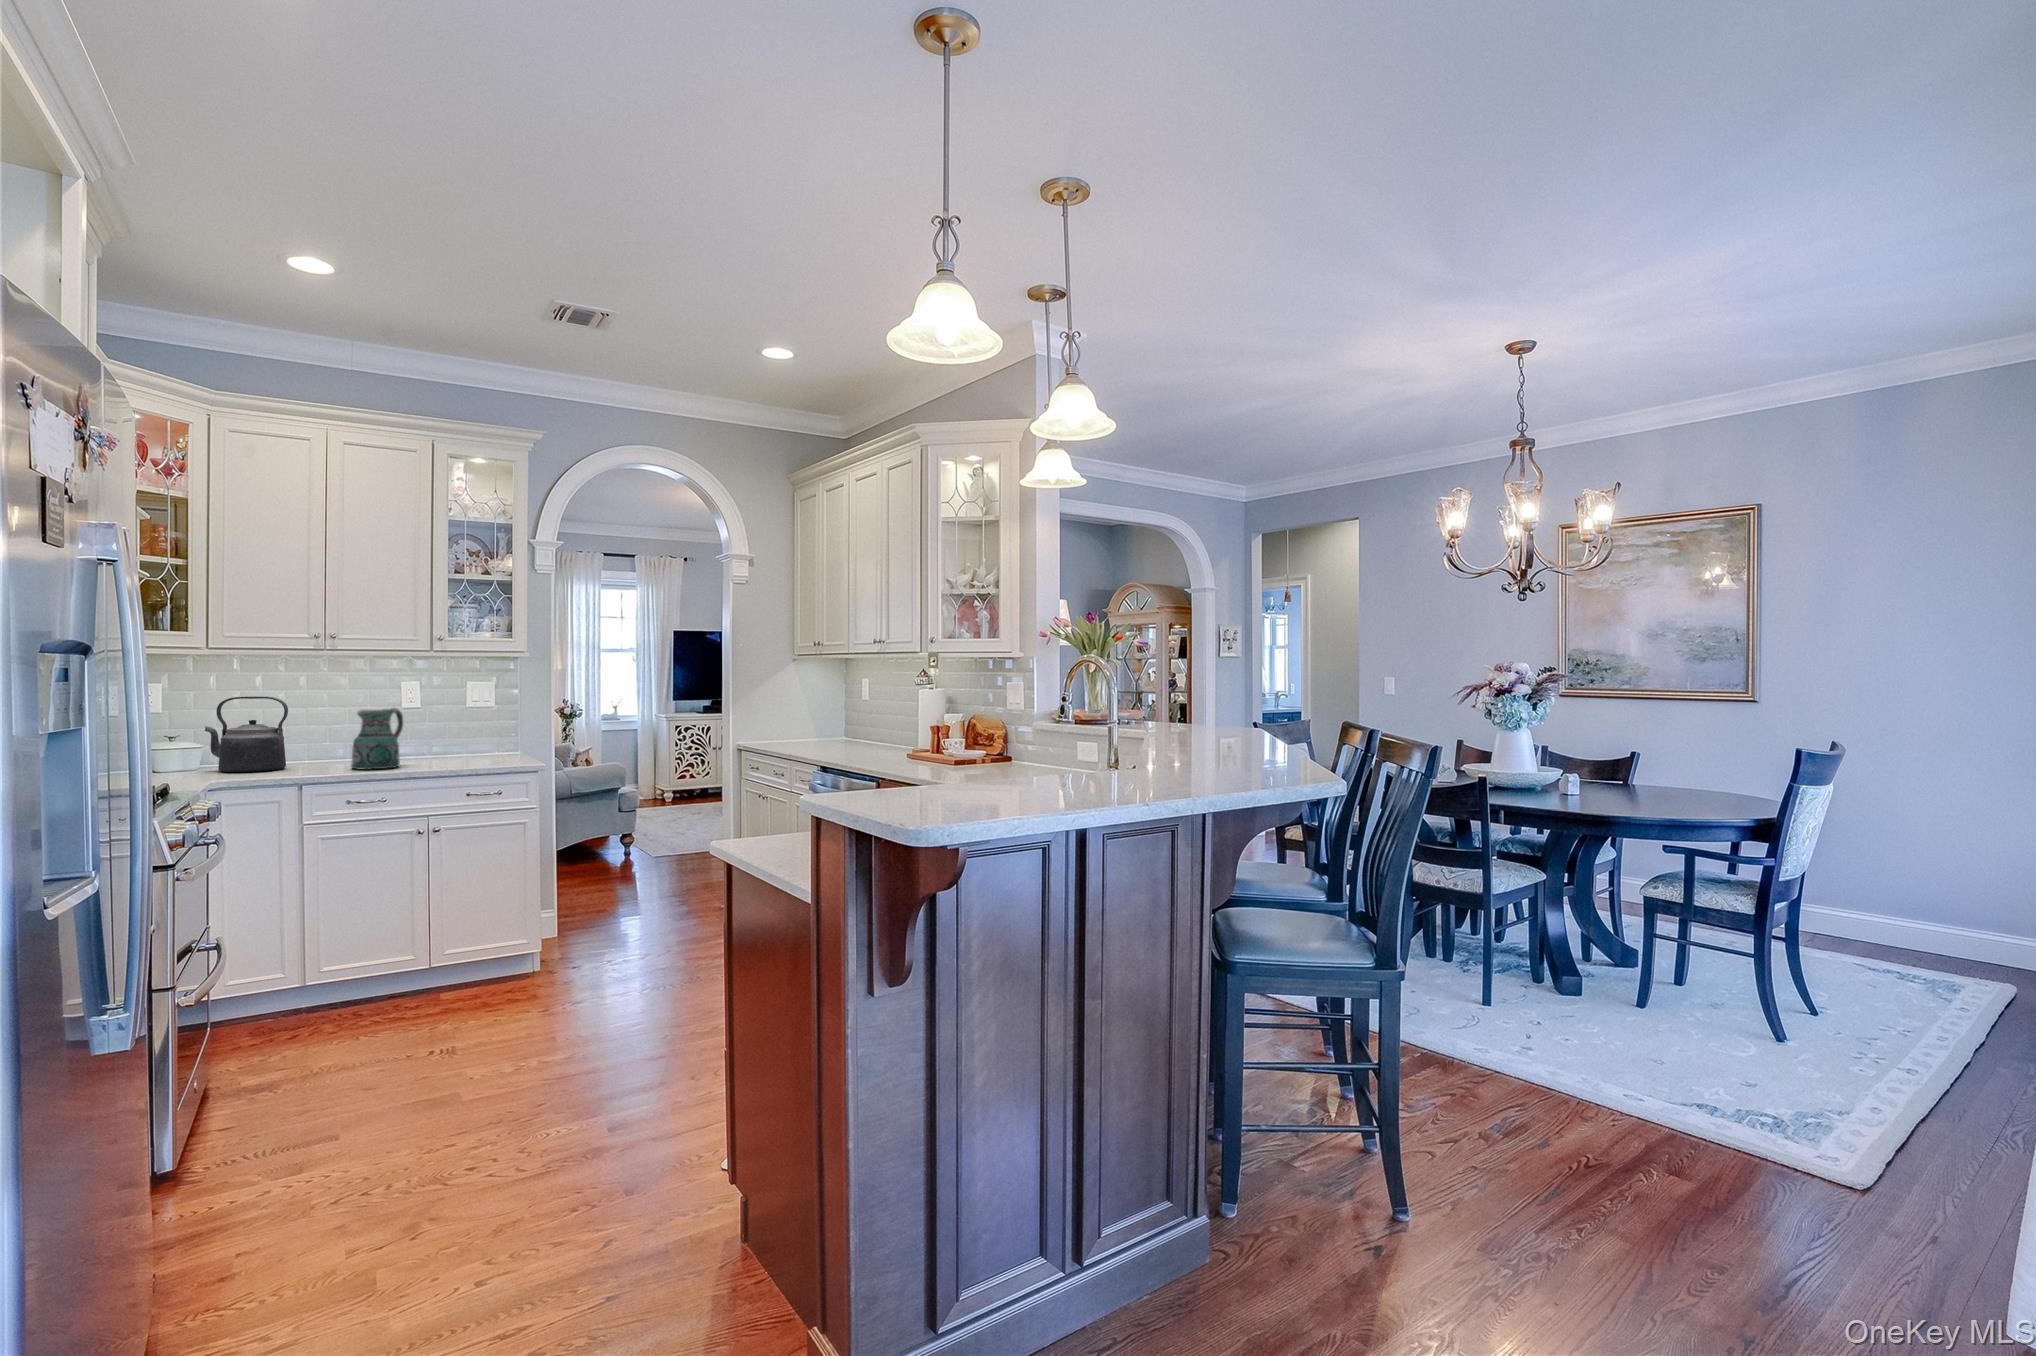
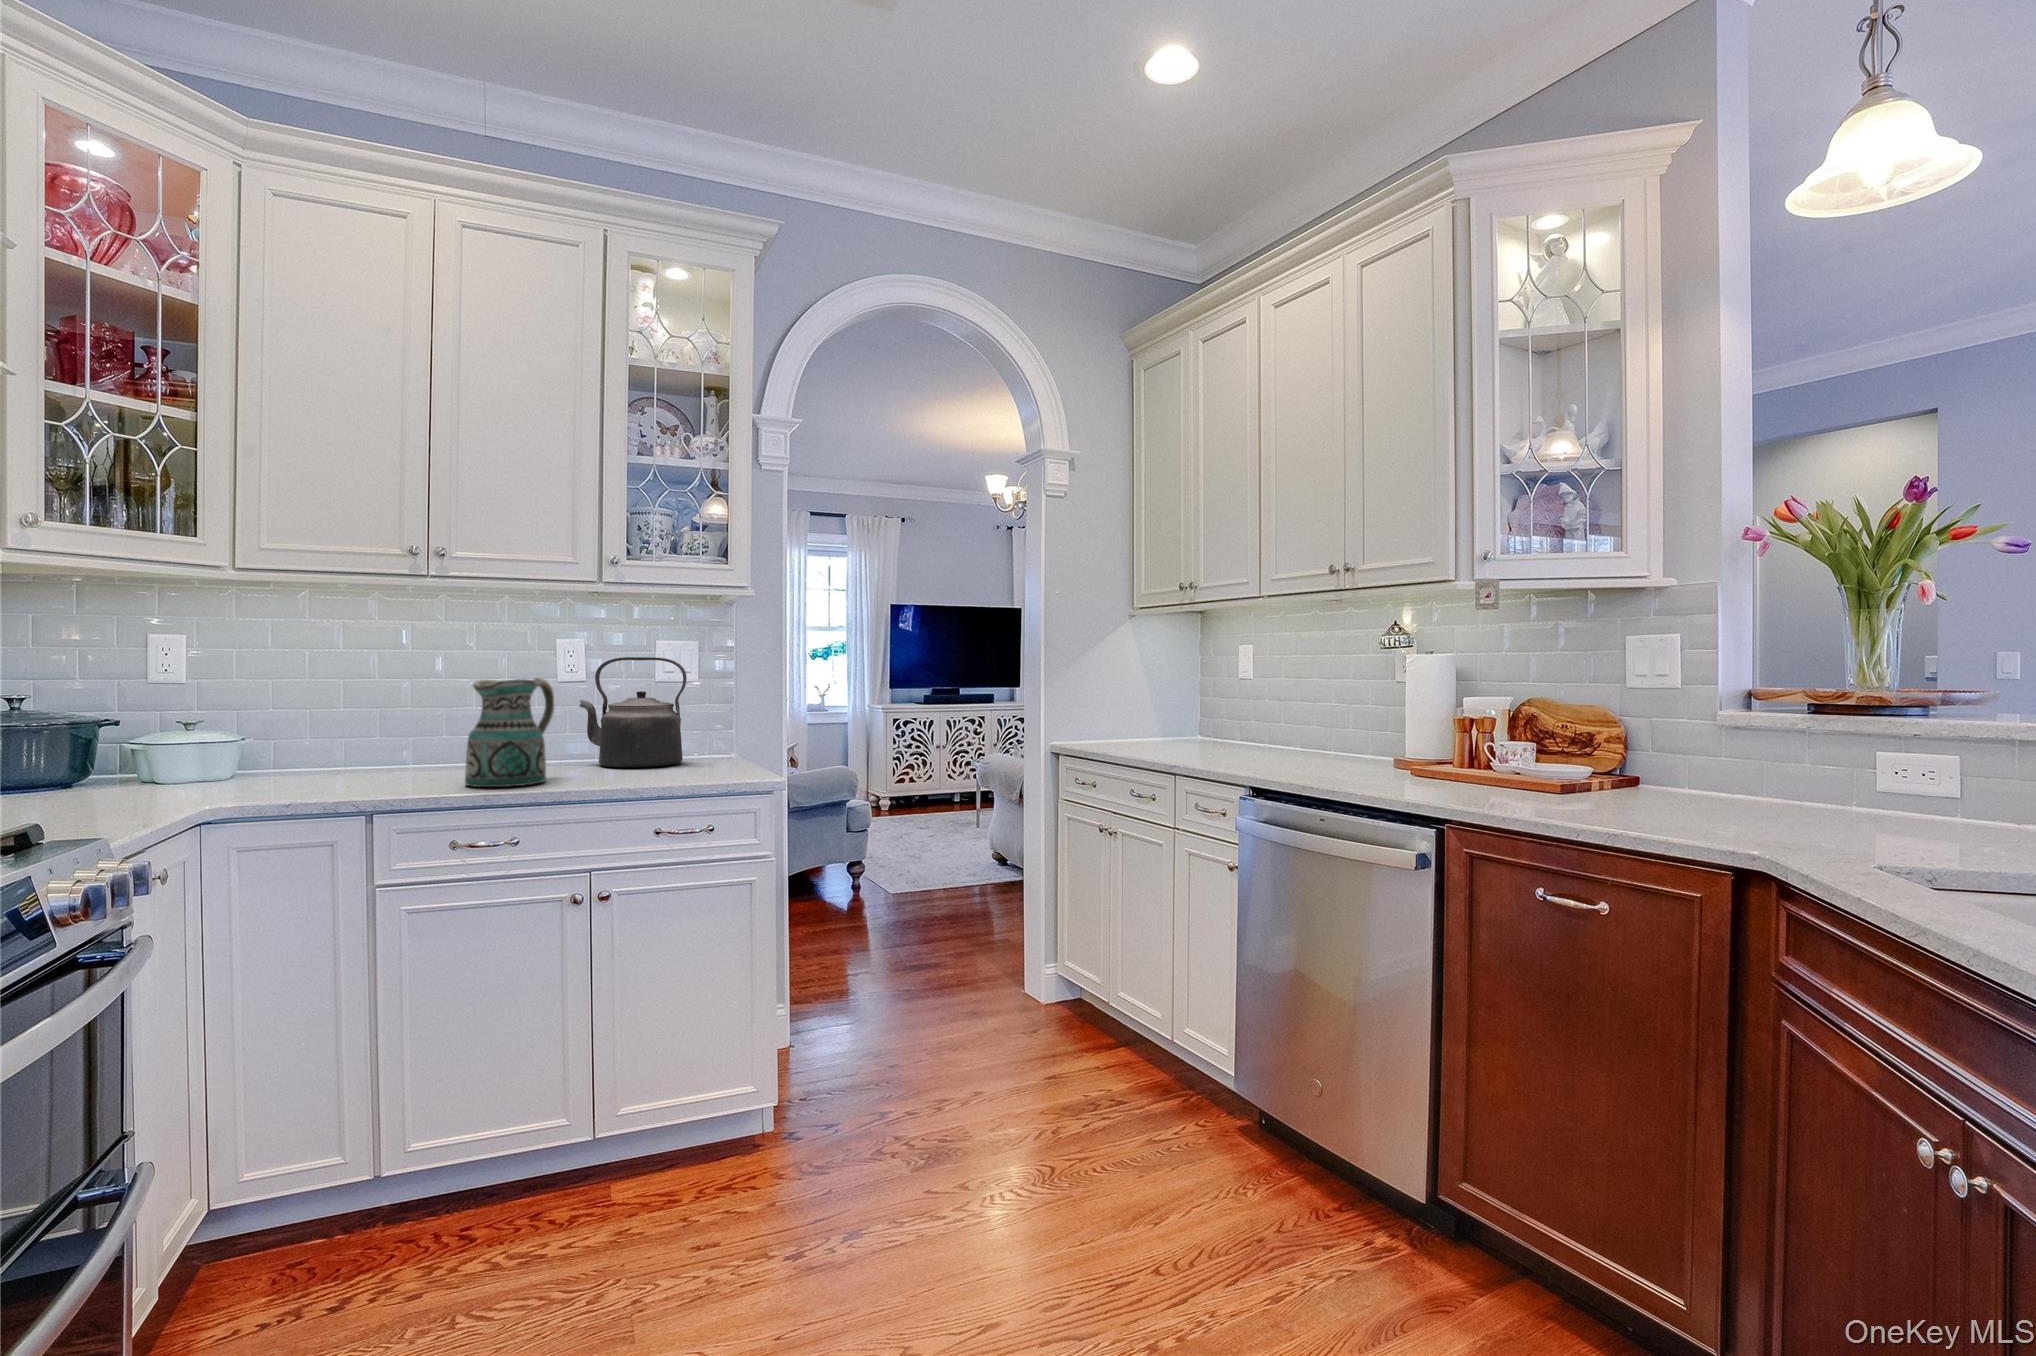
kettle: present [205,696,288,772] -> present [579,657,686,768]

